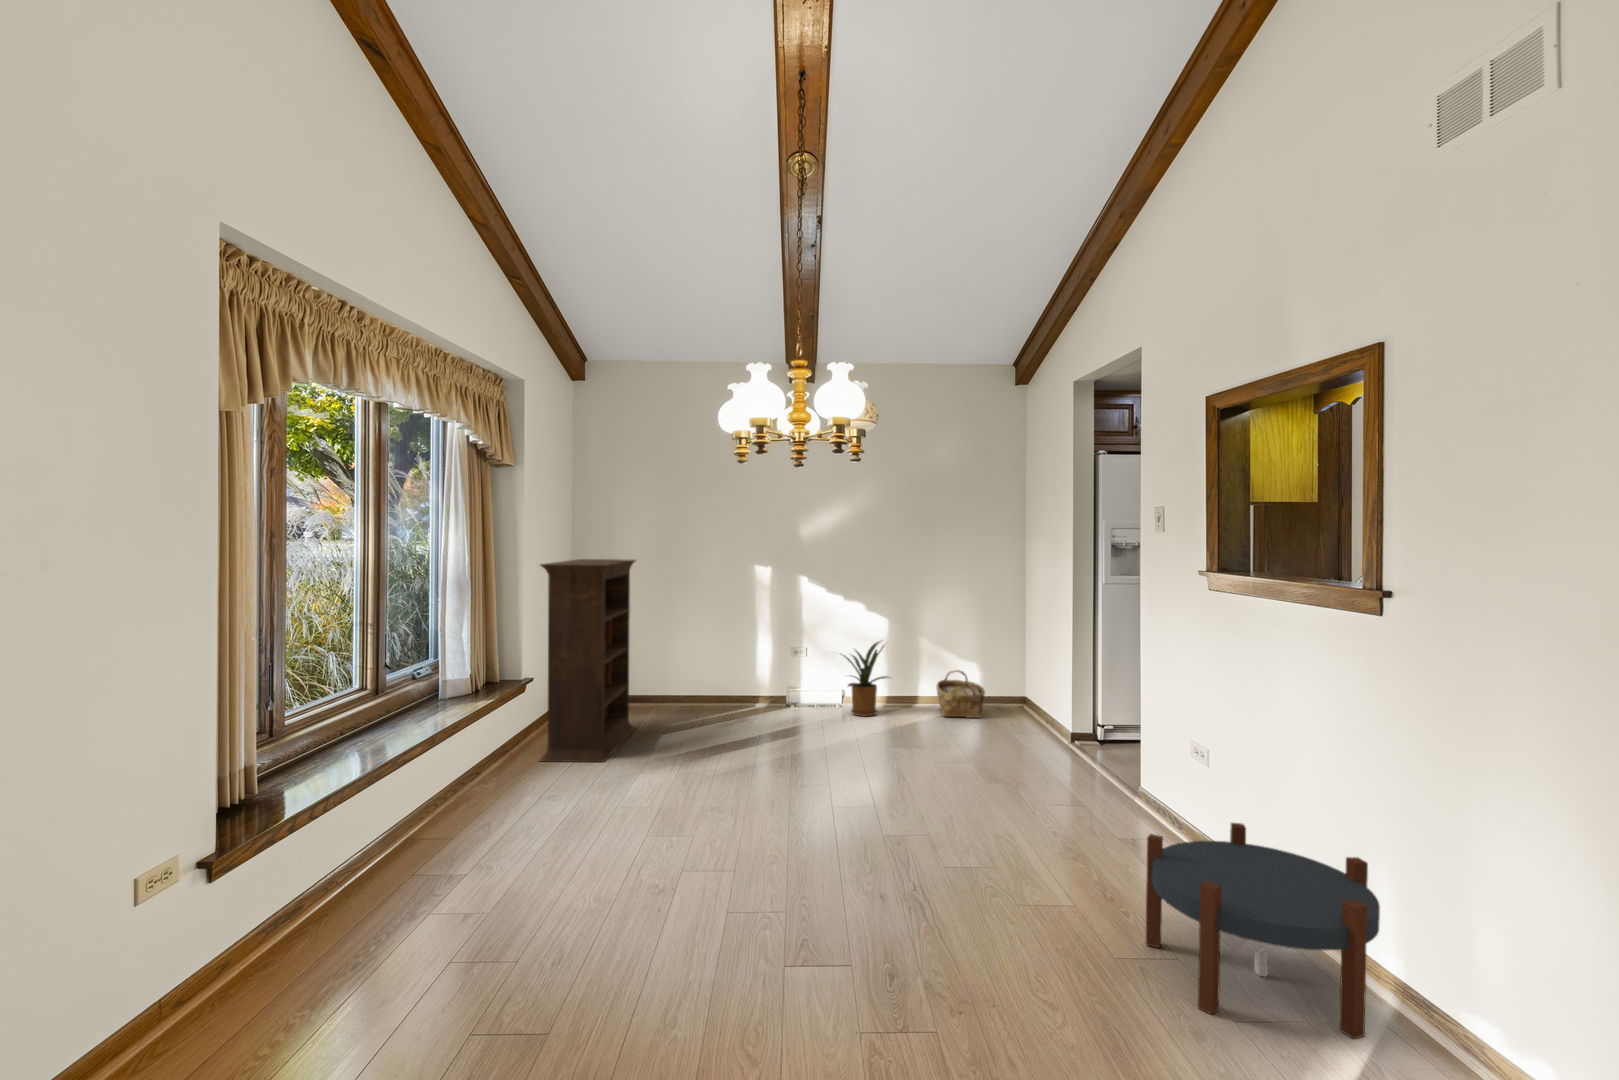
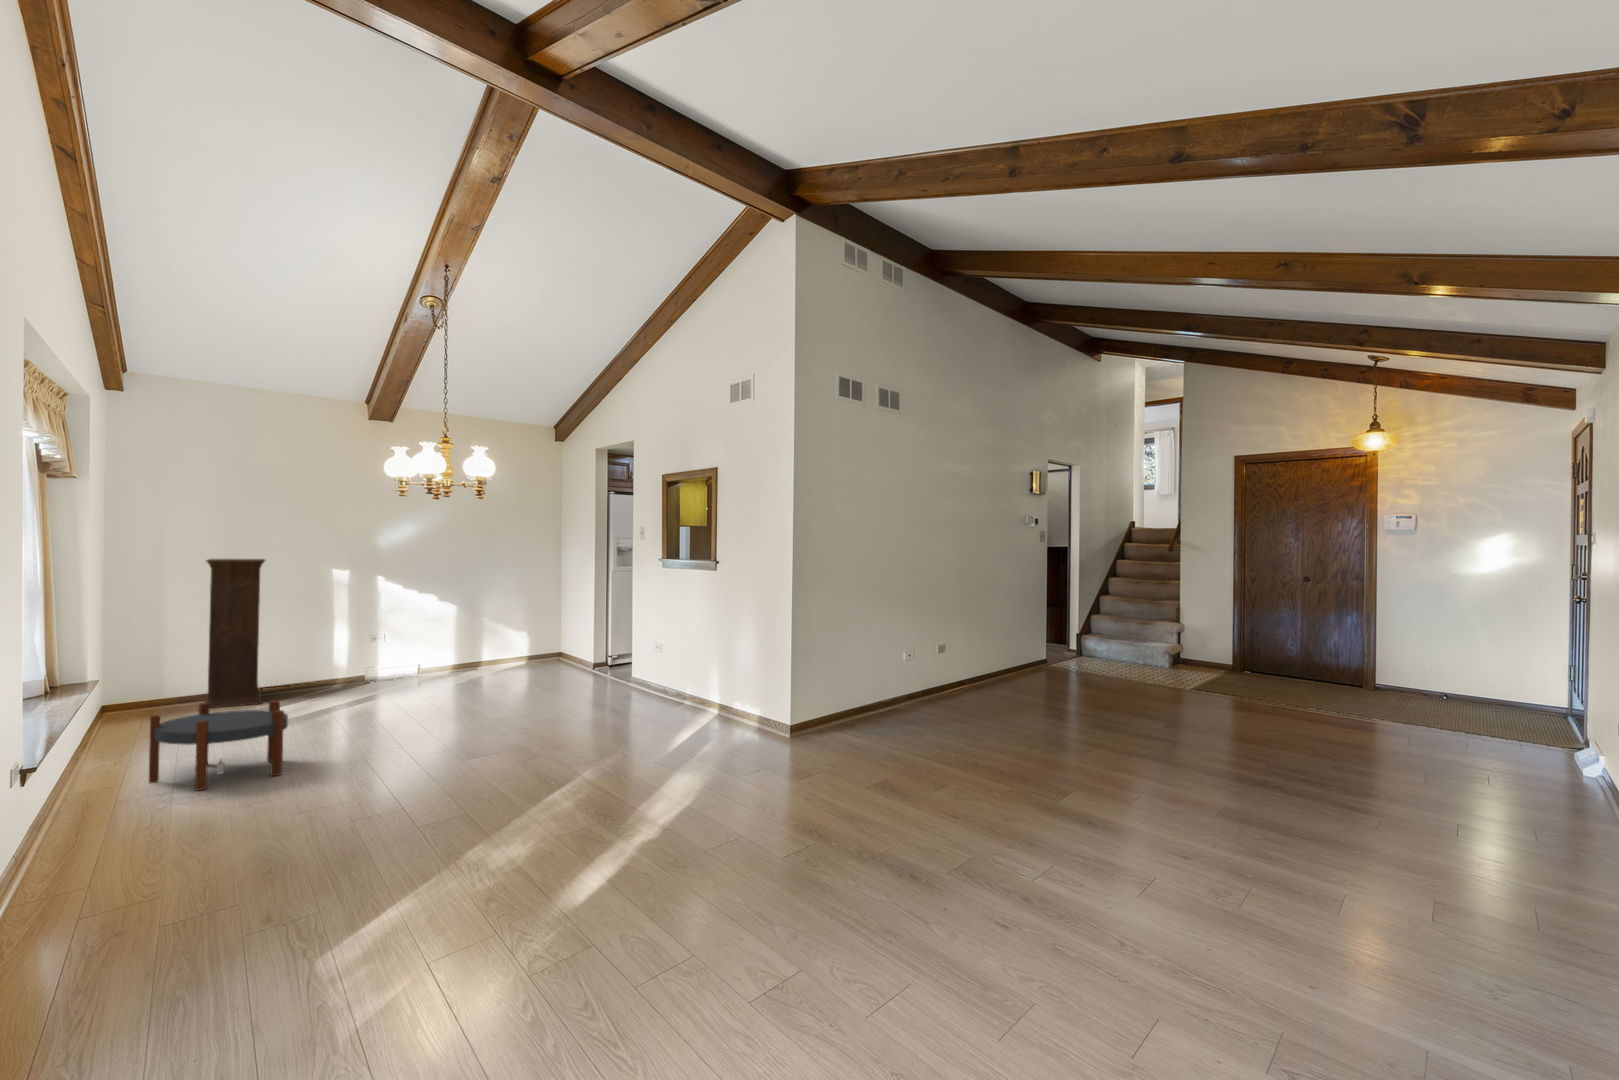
house plant: present [844,641,888,716] -> none [421,616,468,671]
woven basket: present [937,670,985,718] -> none [499,636,534,667]
side table: present [1145,823,1380,1039] -> present [149,700,288,791]

